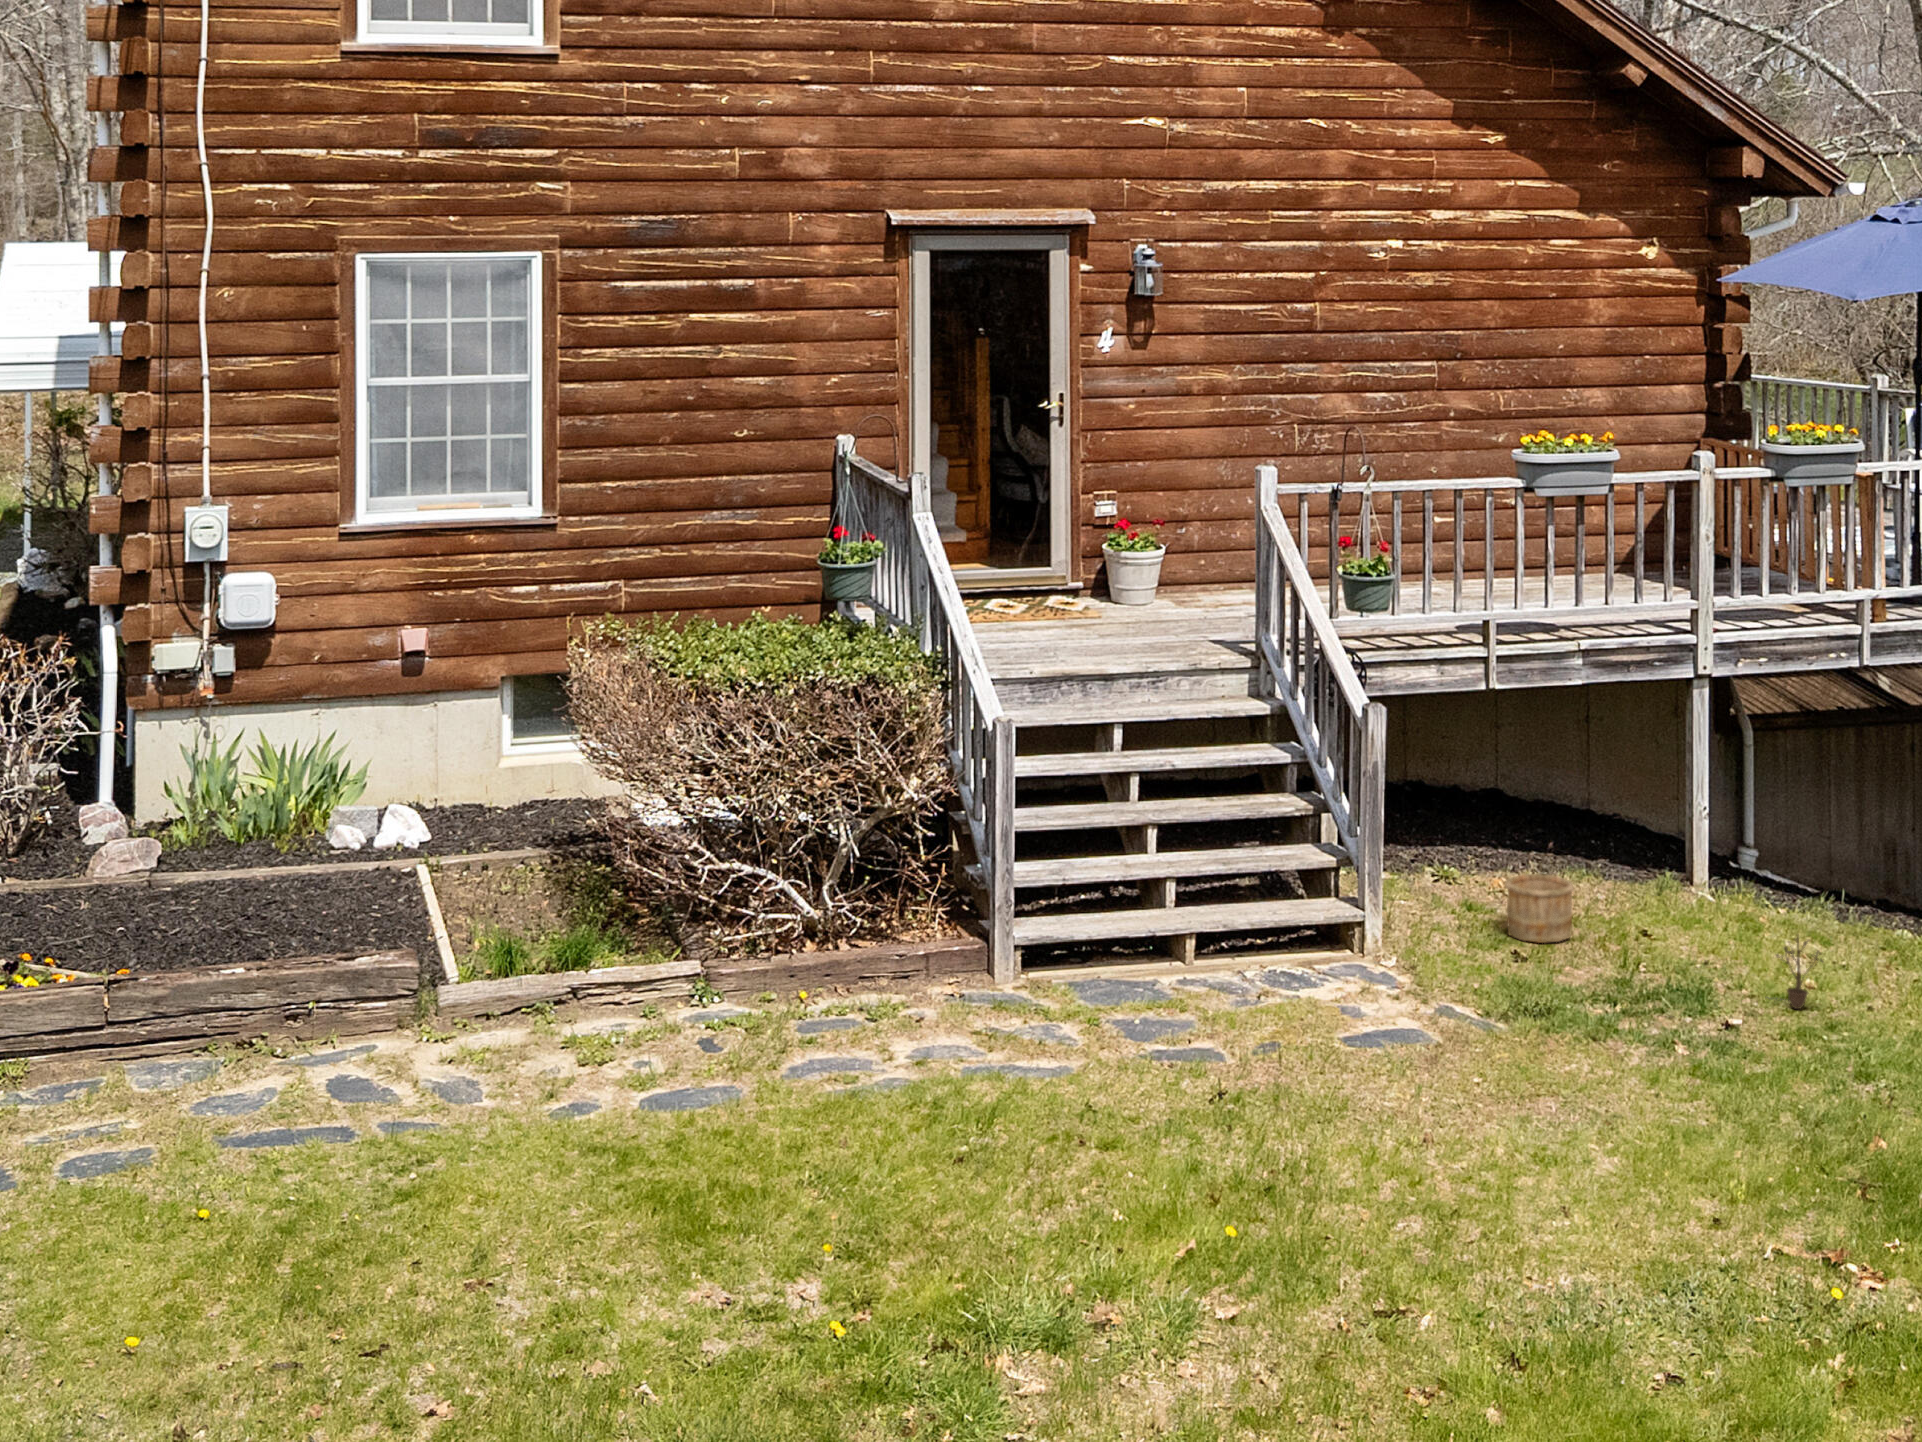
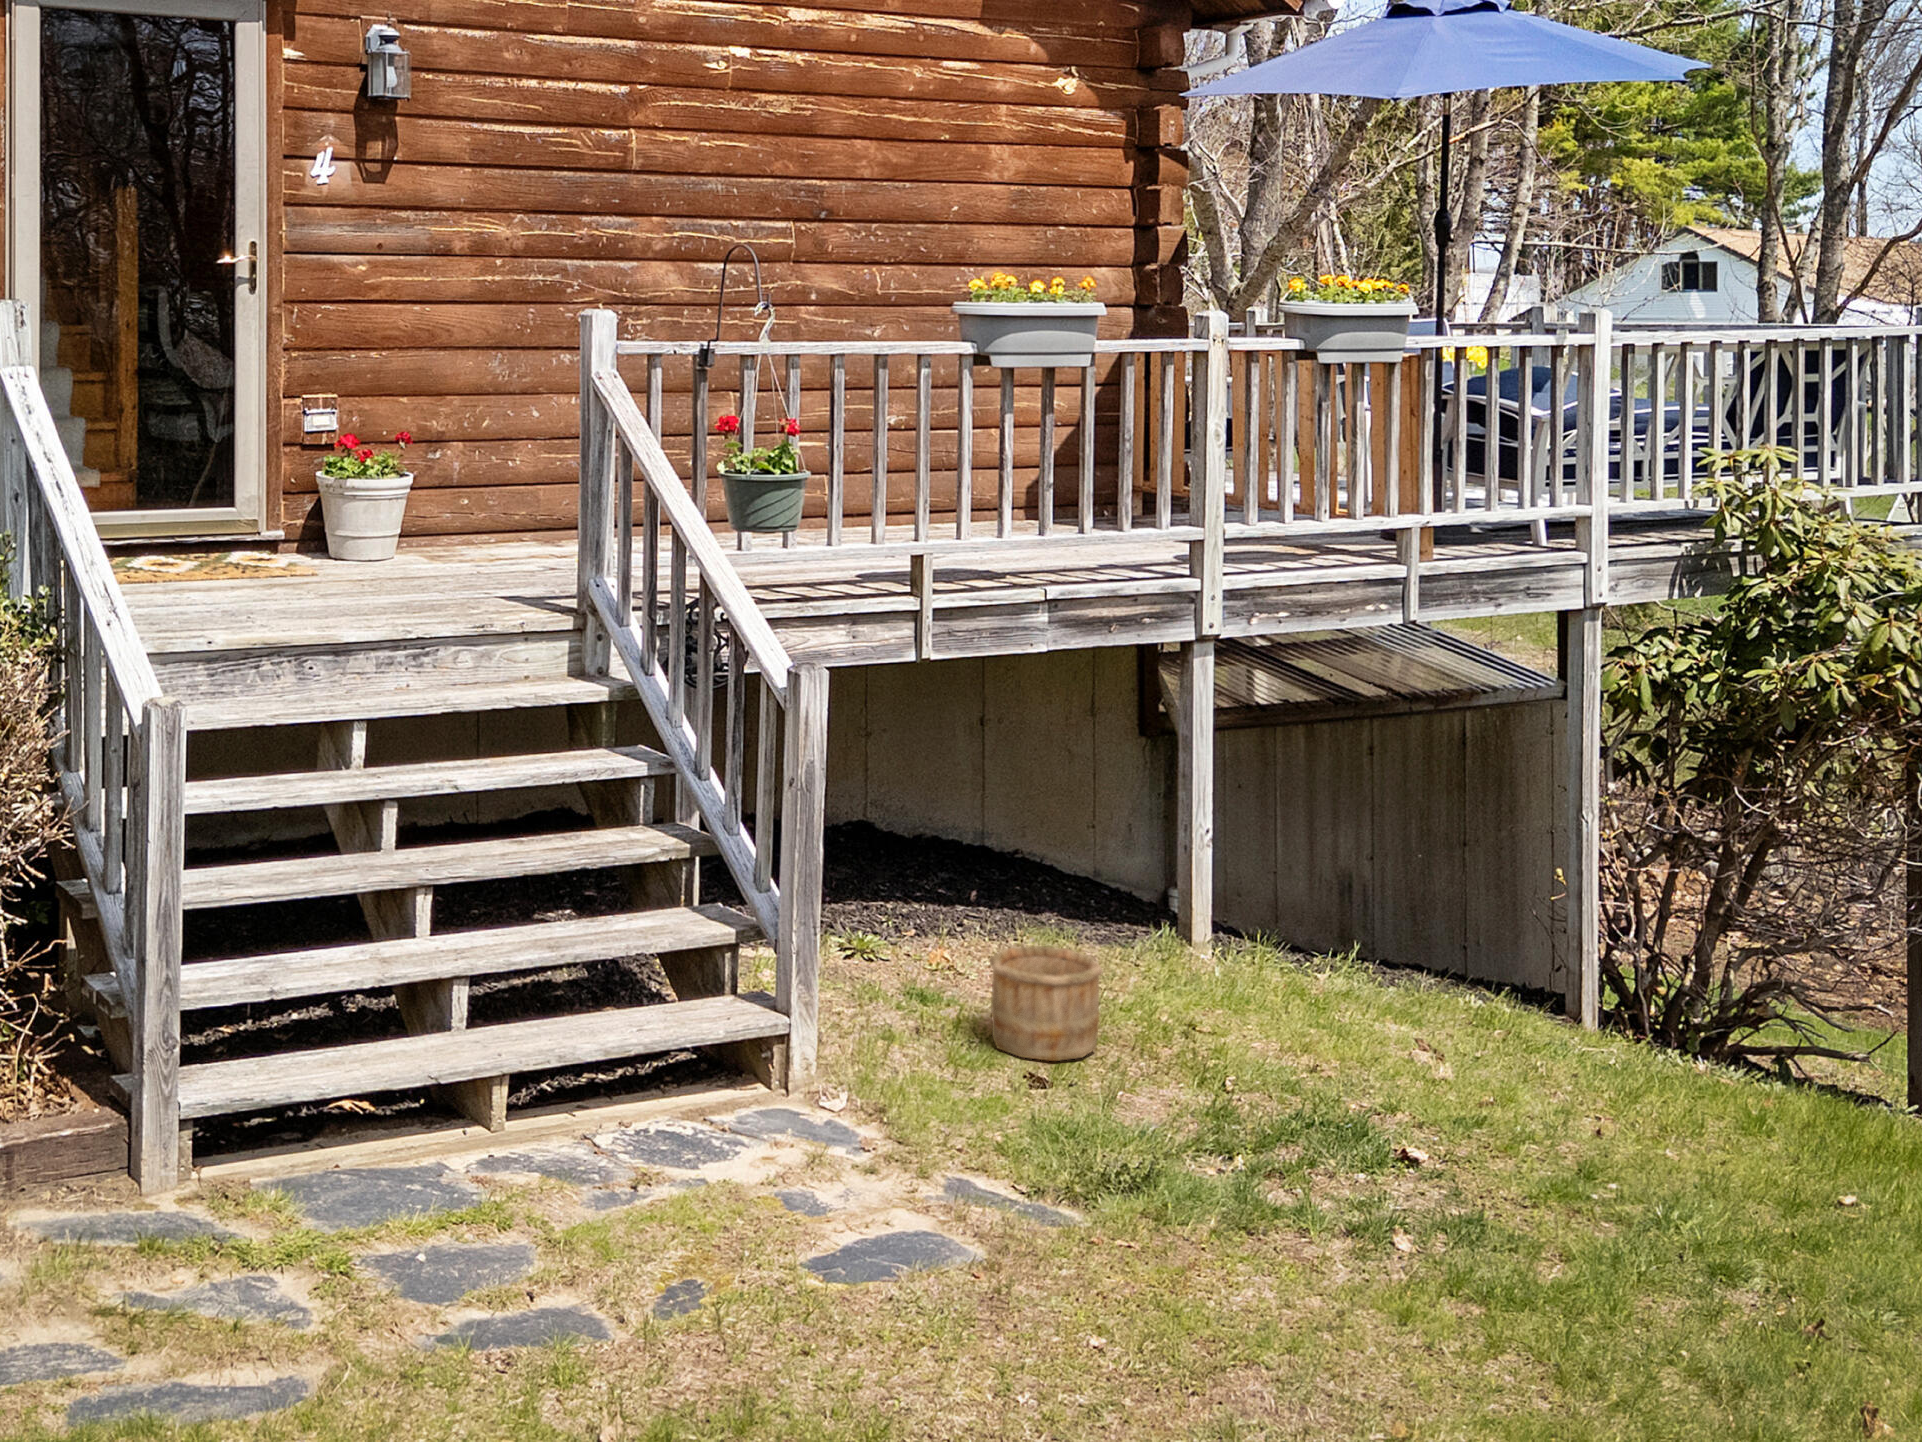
decorative plant: present [1767,936,1823,1009] -> none [1459,1041,1563,1169]

